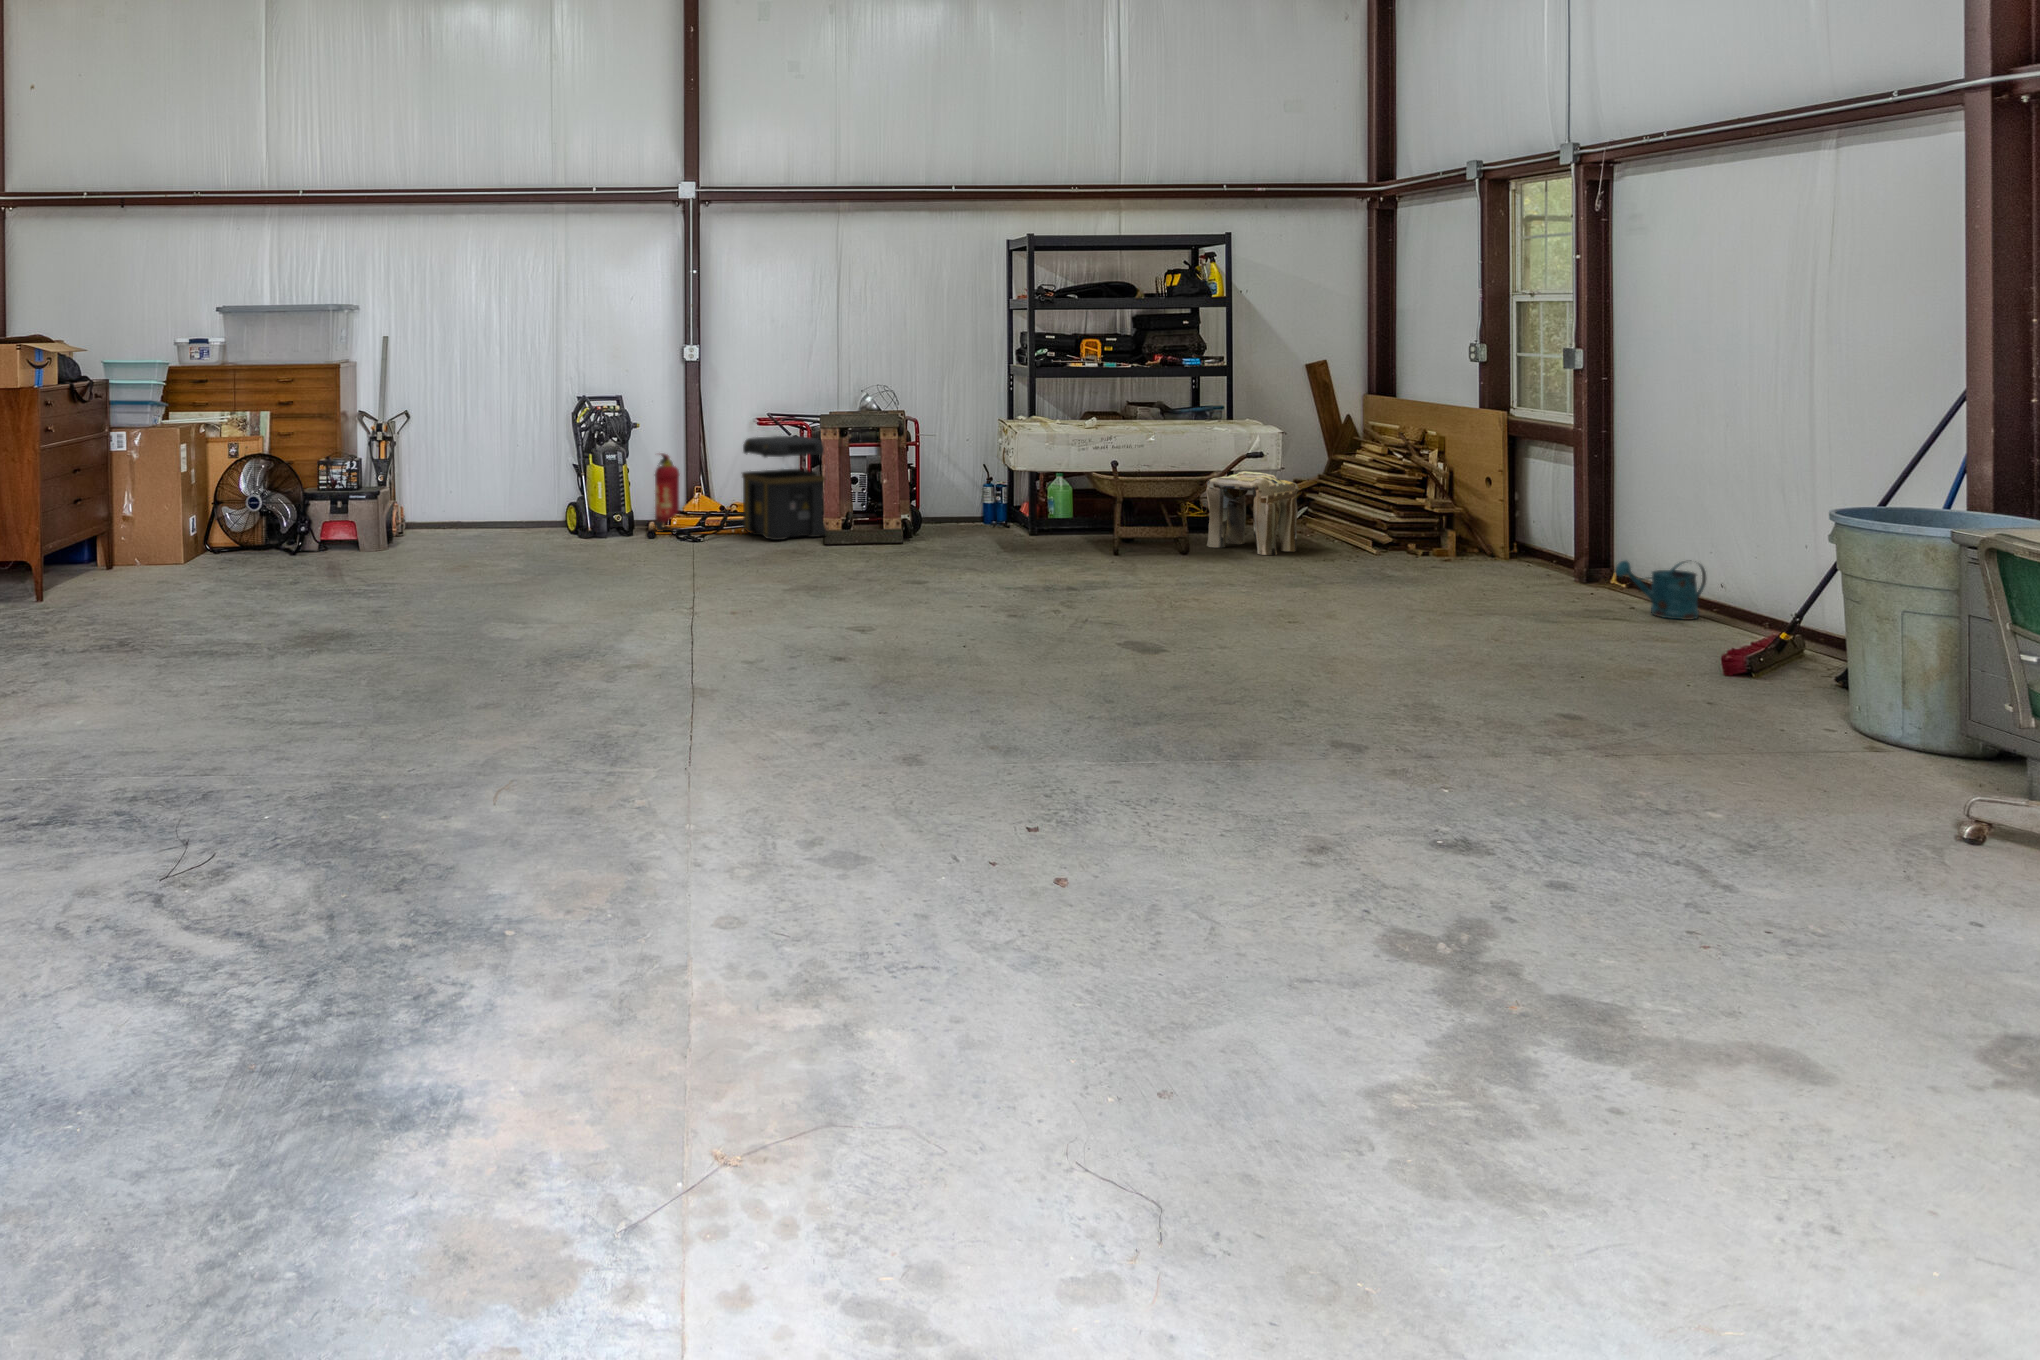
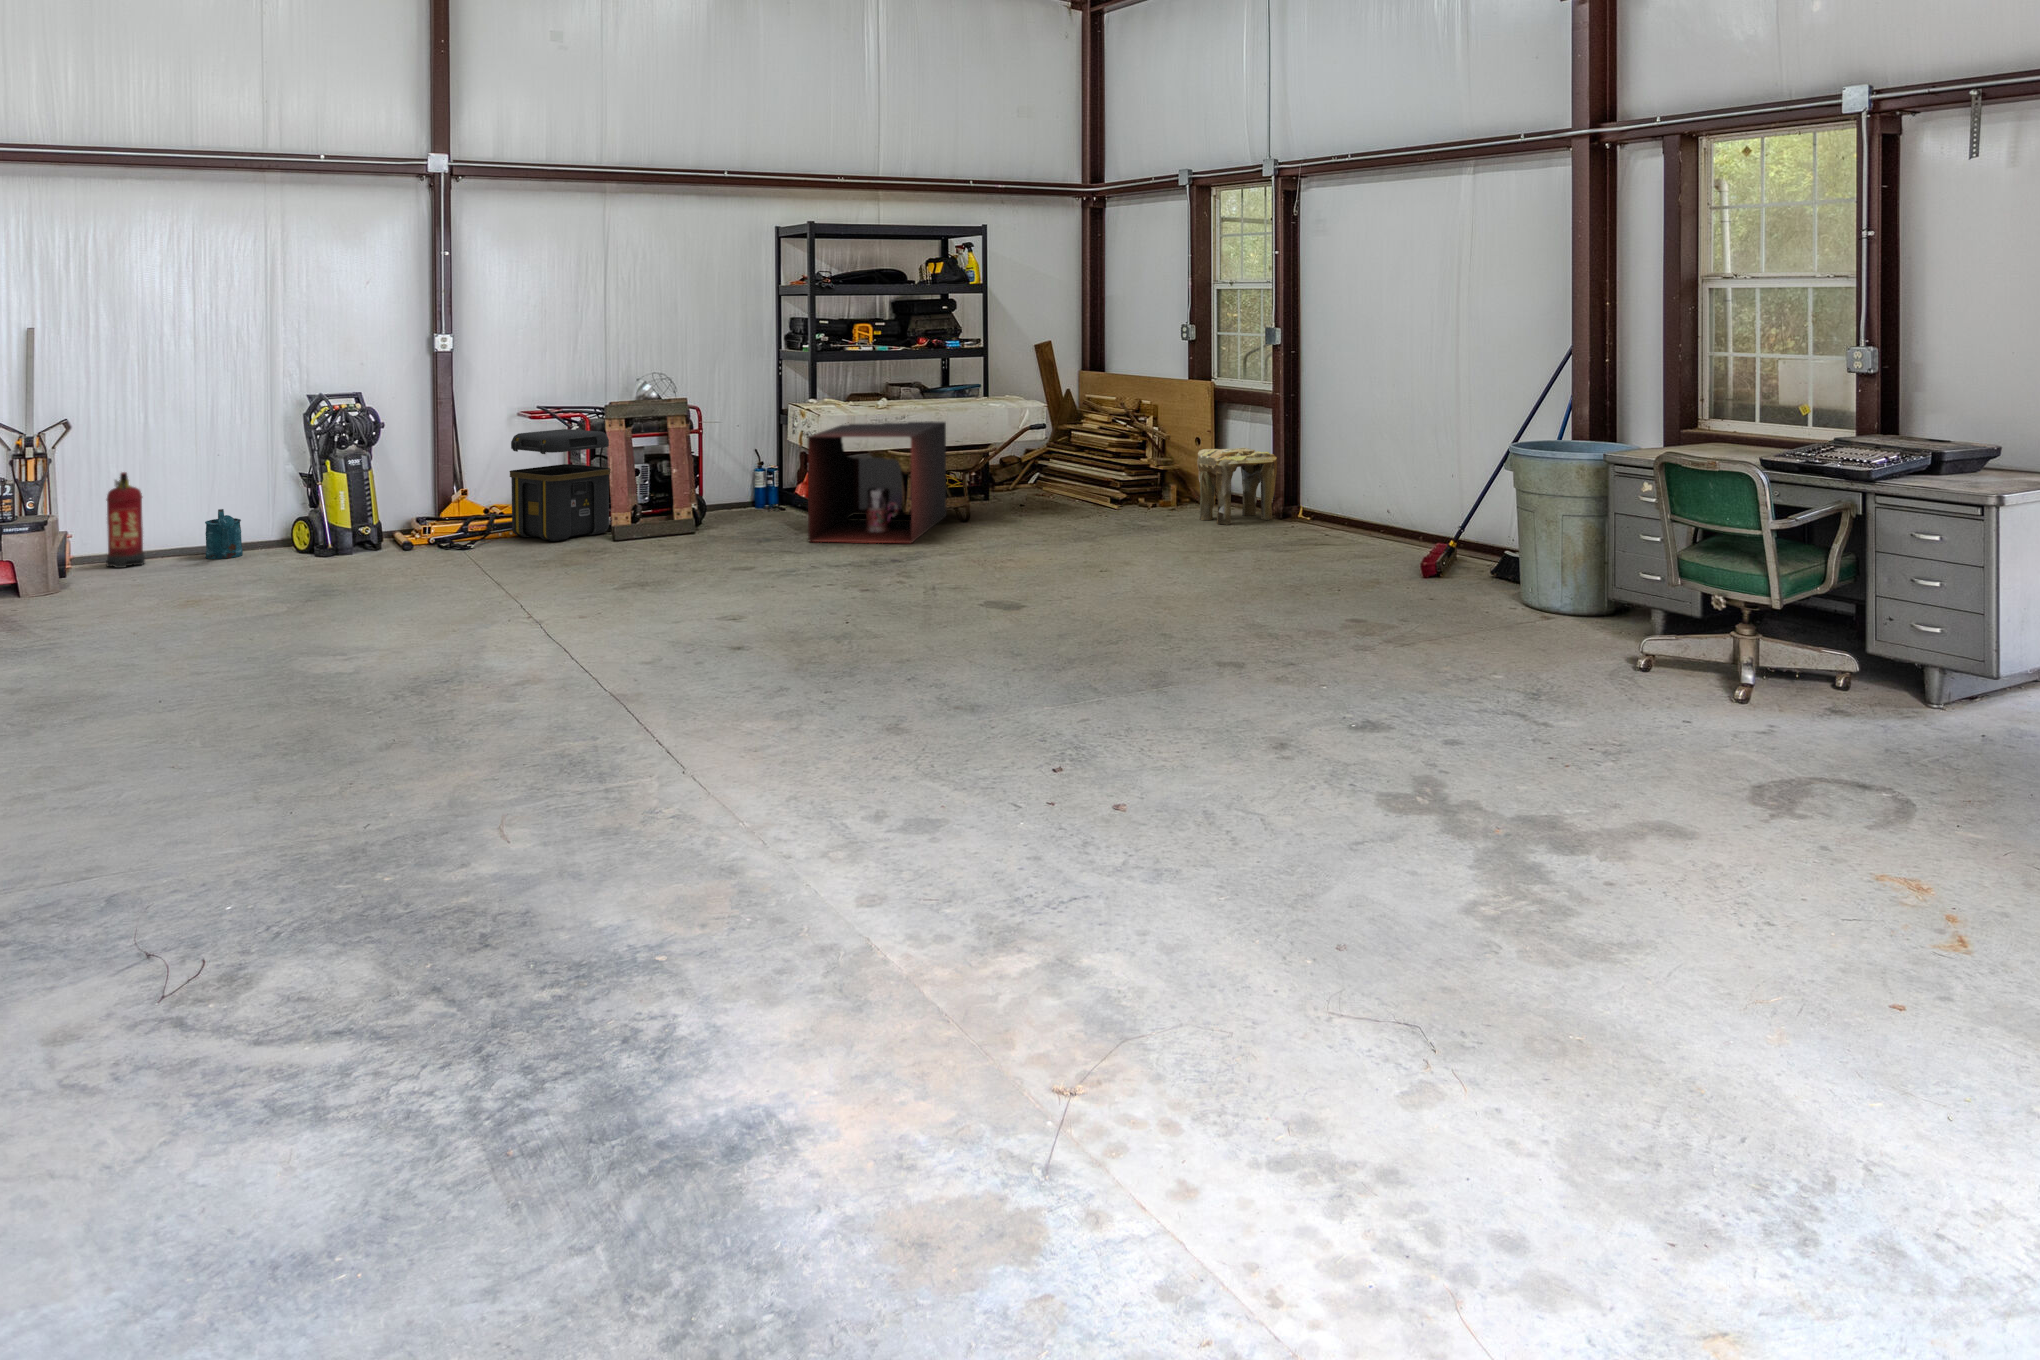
storage cabinet: none [1003,439,1172,571] -> present [808,421,946,543]
fire extinguisher: present [654,454,680,532] -> present [106,472,145,568]
stool: present [1206,471,1299,555] -> present [1197,448,1277,525]
watering can: present [1615,560,1706,620] -> present [205,509,243,559]

